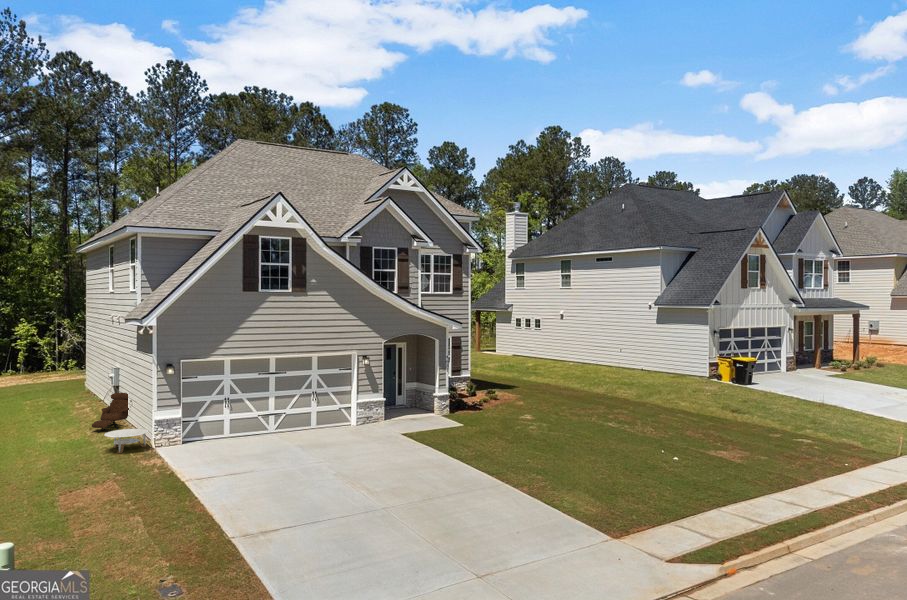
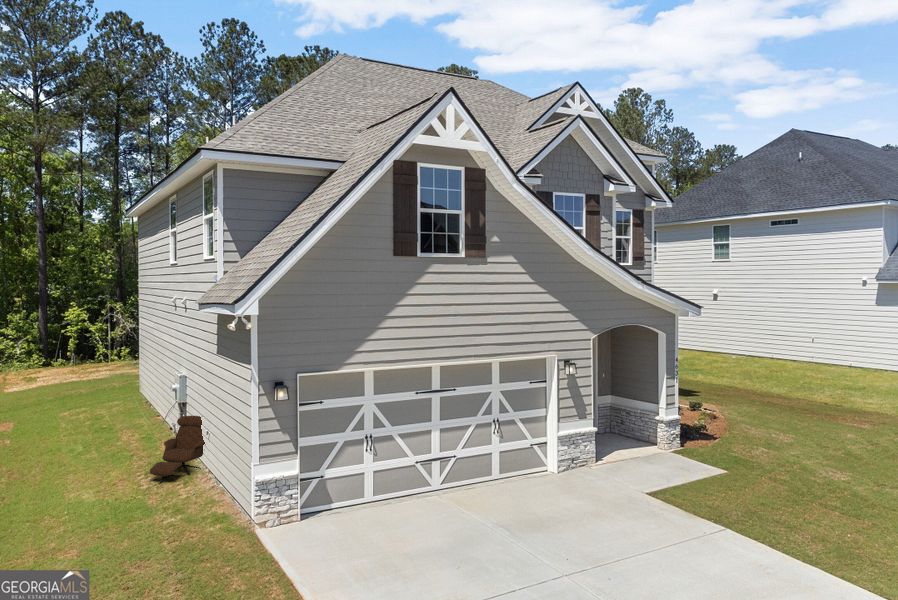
round table: present [104,429,149,453] -> none [170,489,244,542]

